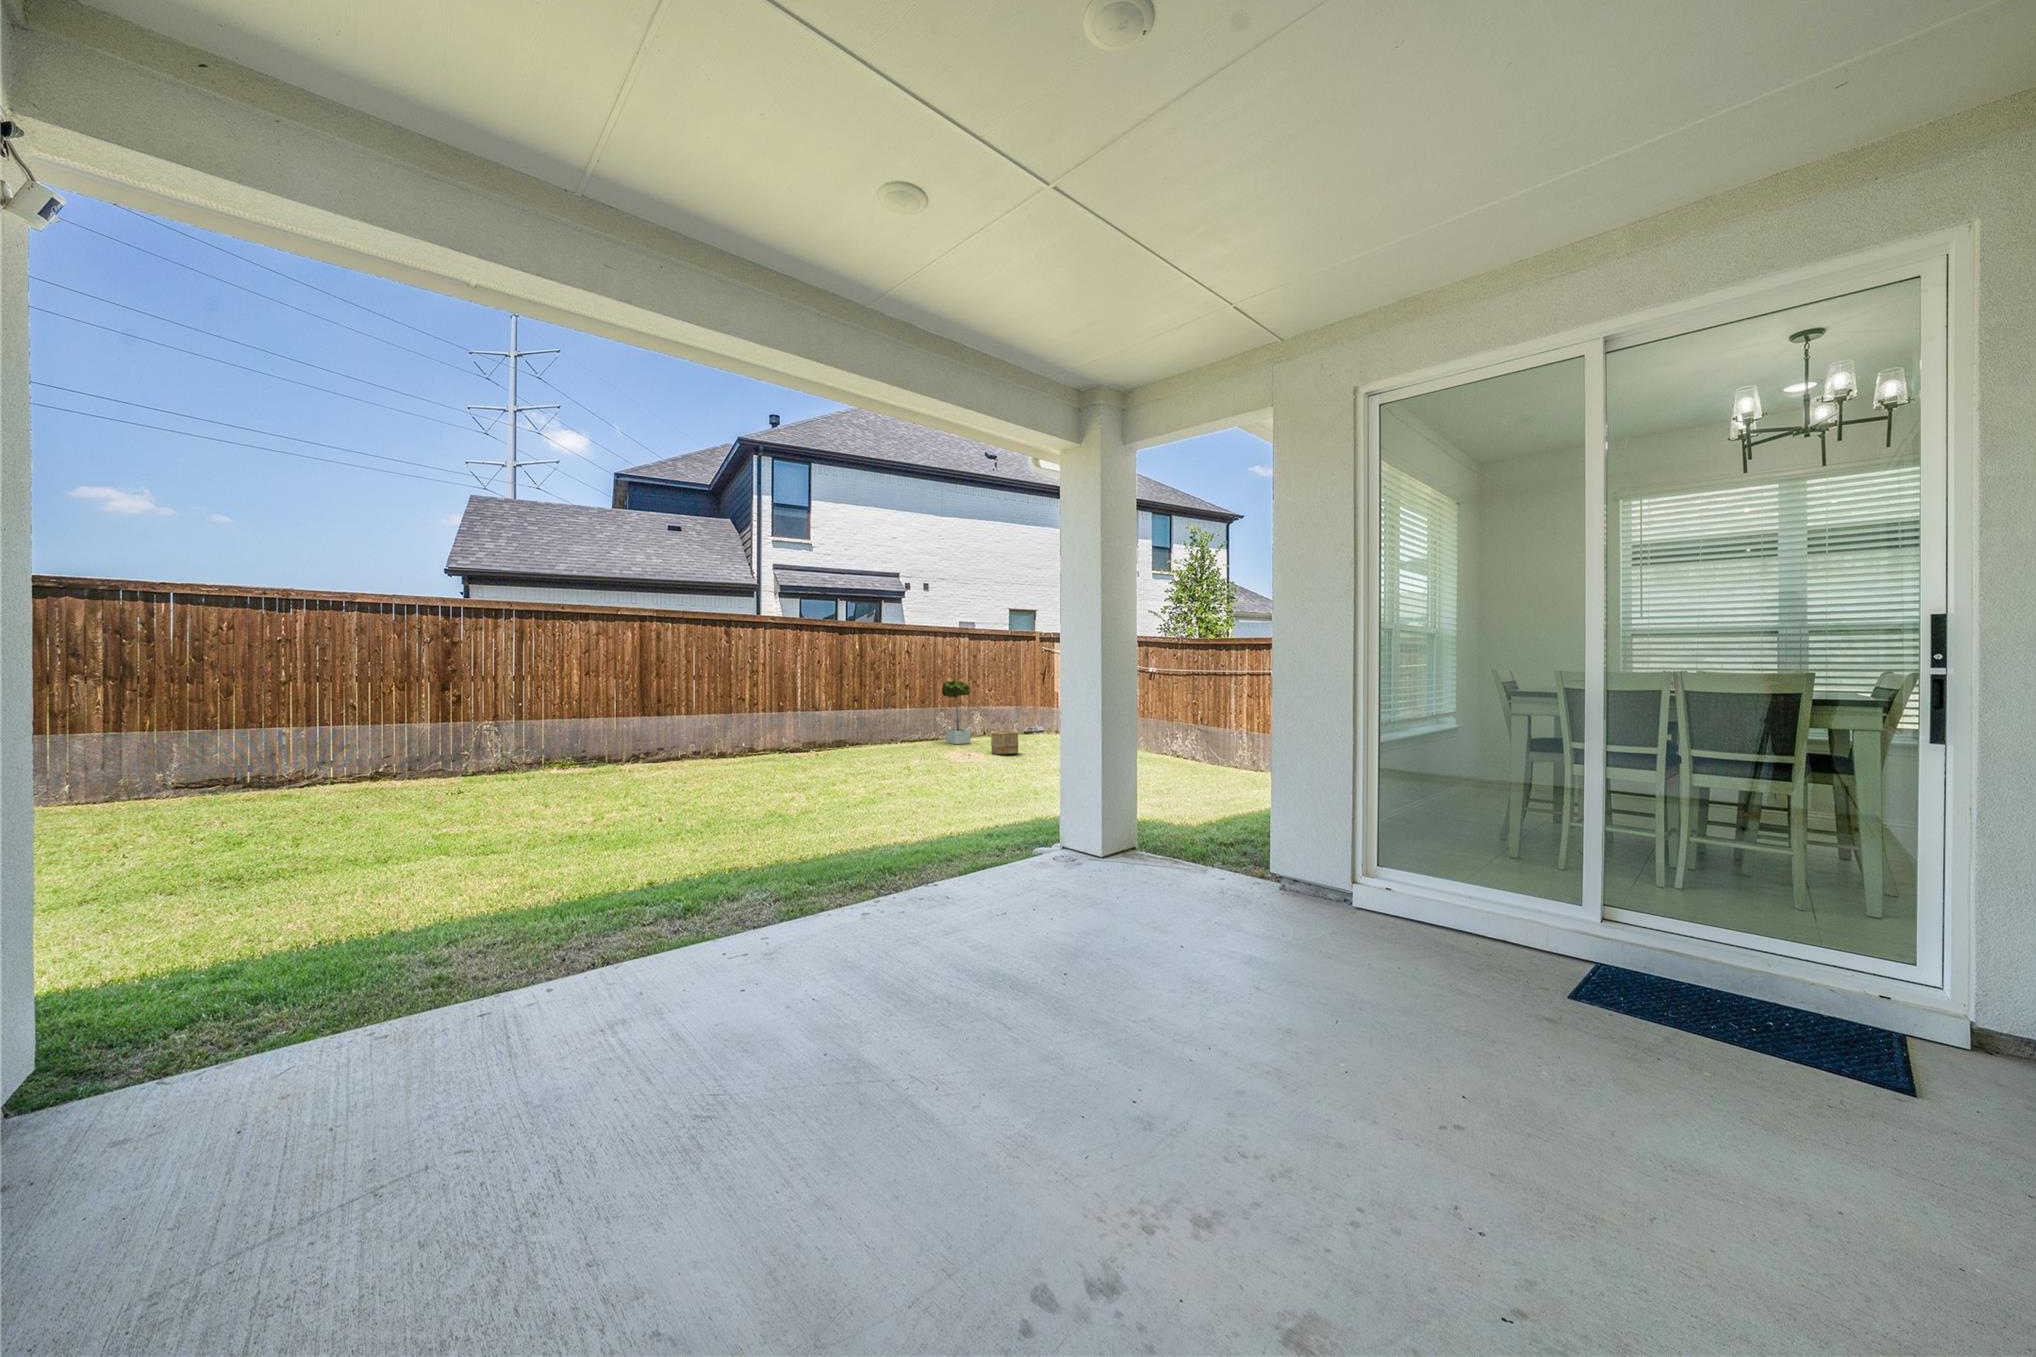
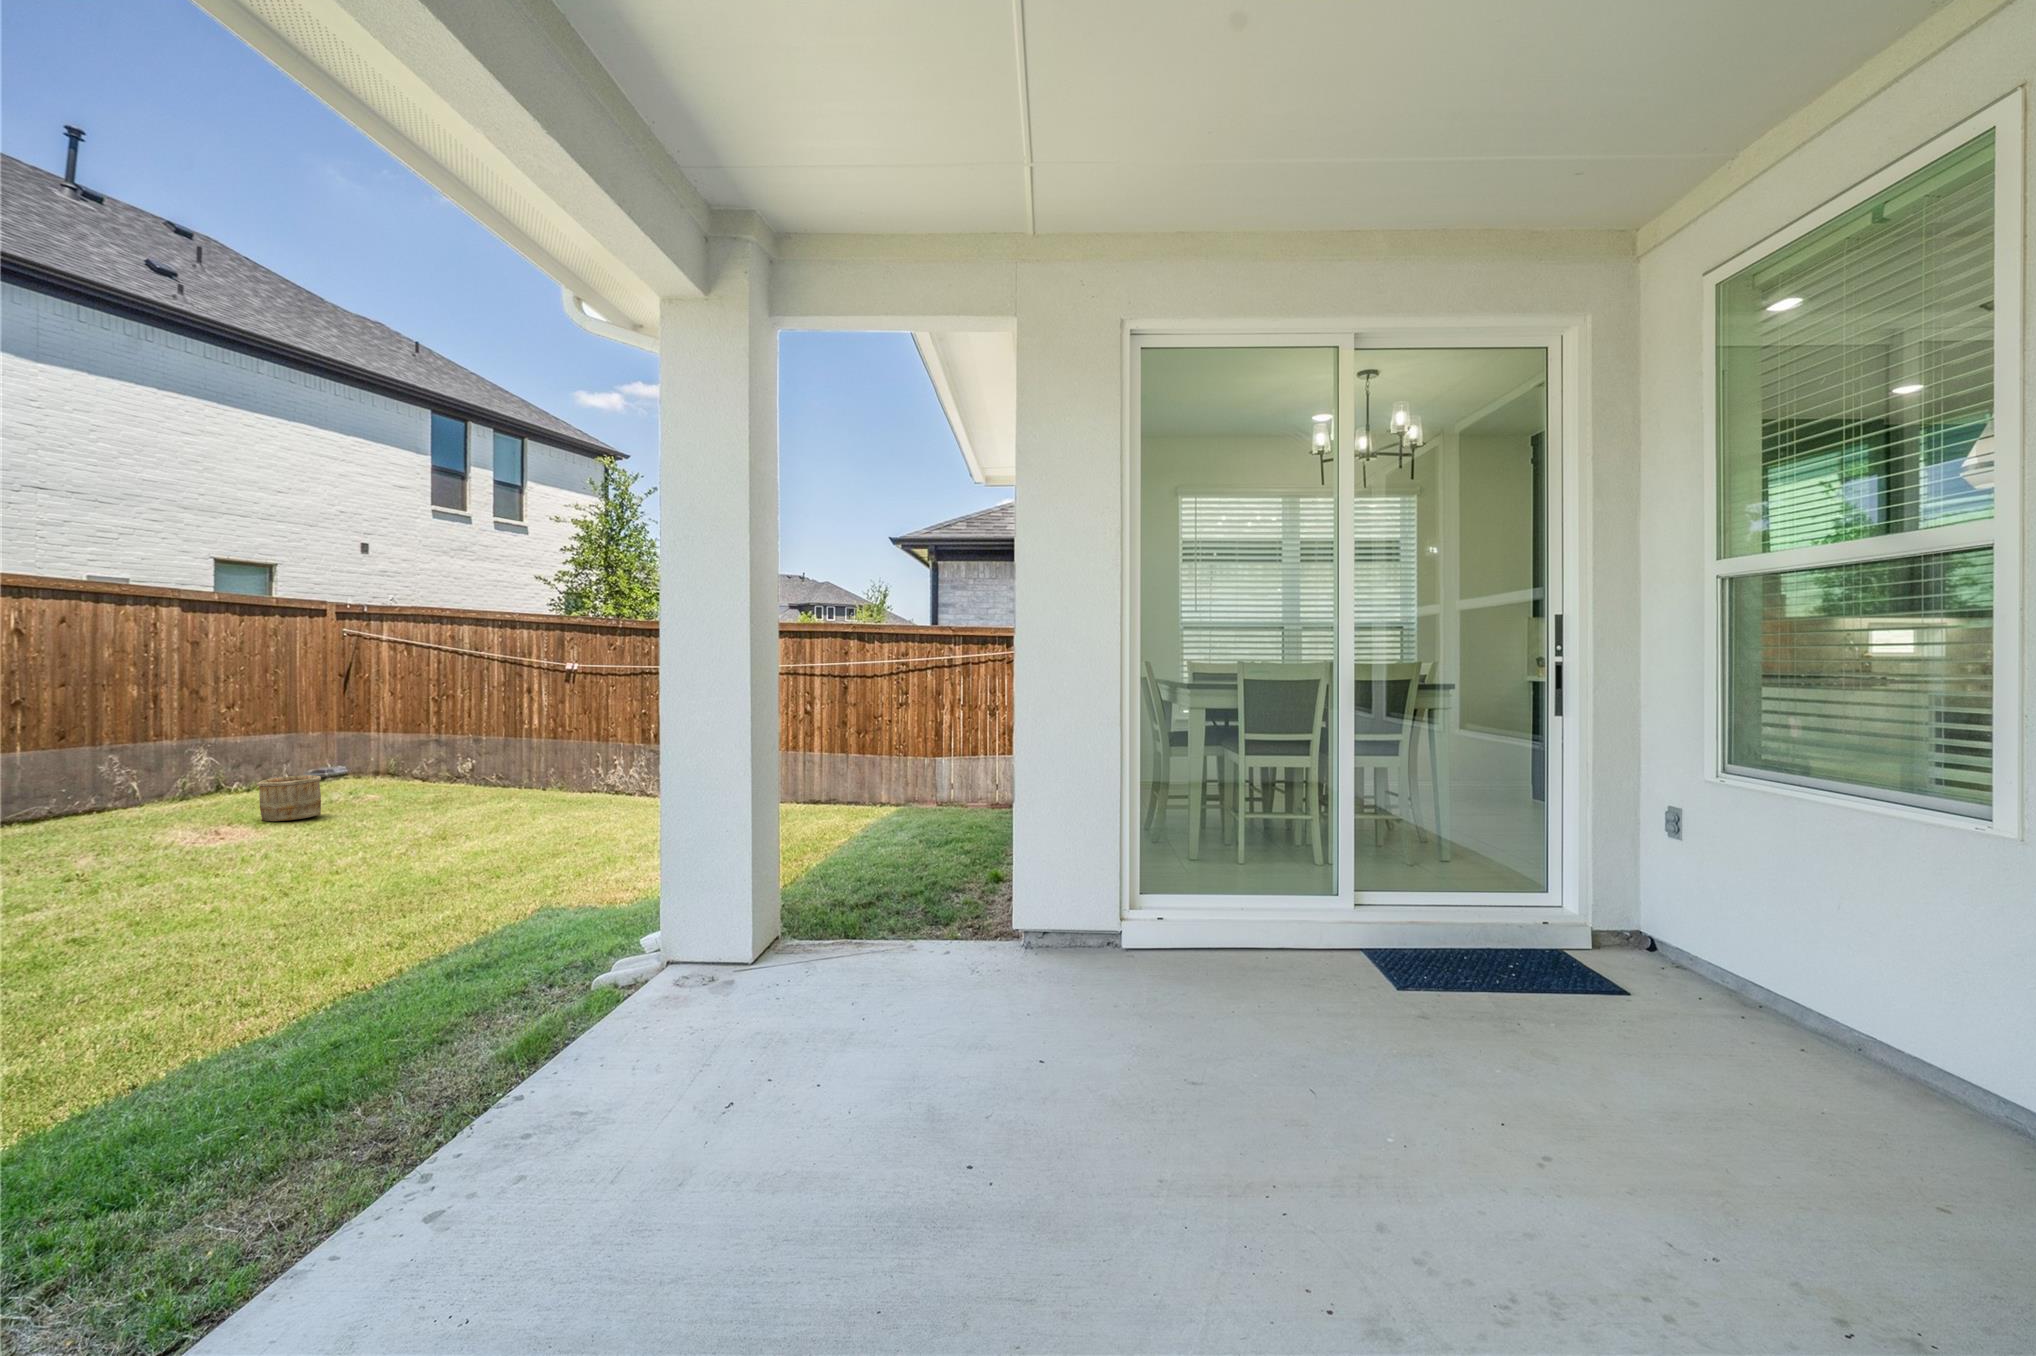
potted tree: present [942,679,971,744] -> none [116,688,194,812]

